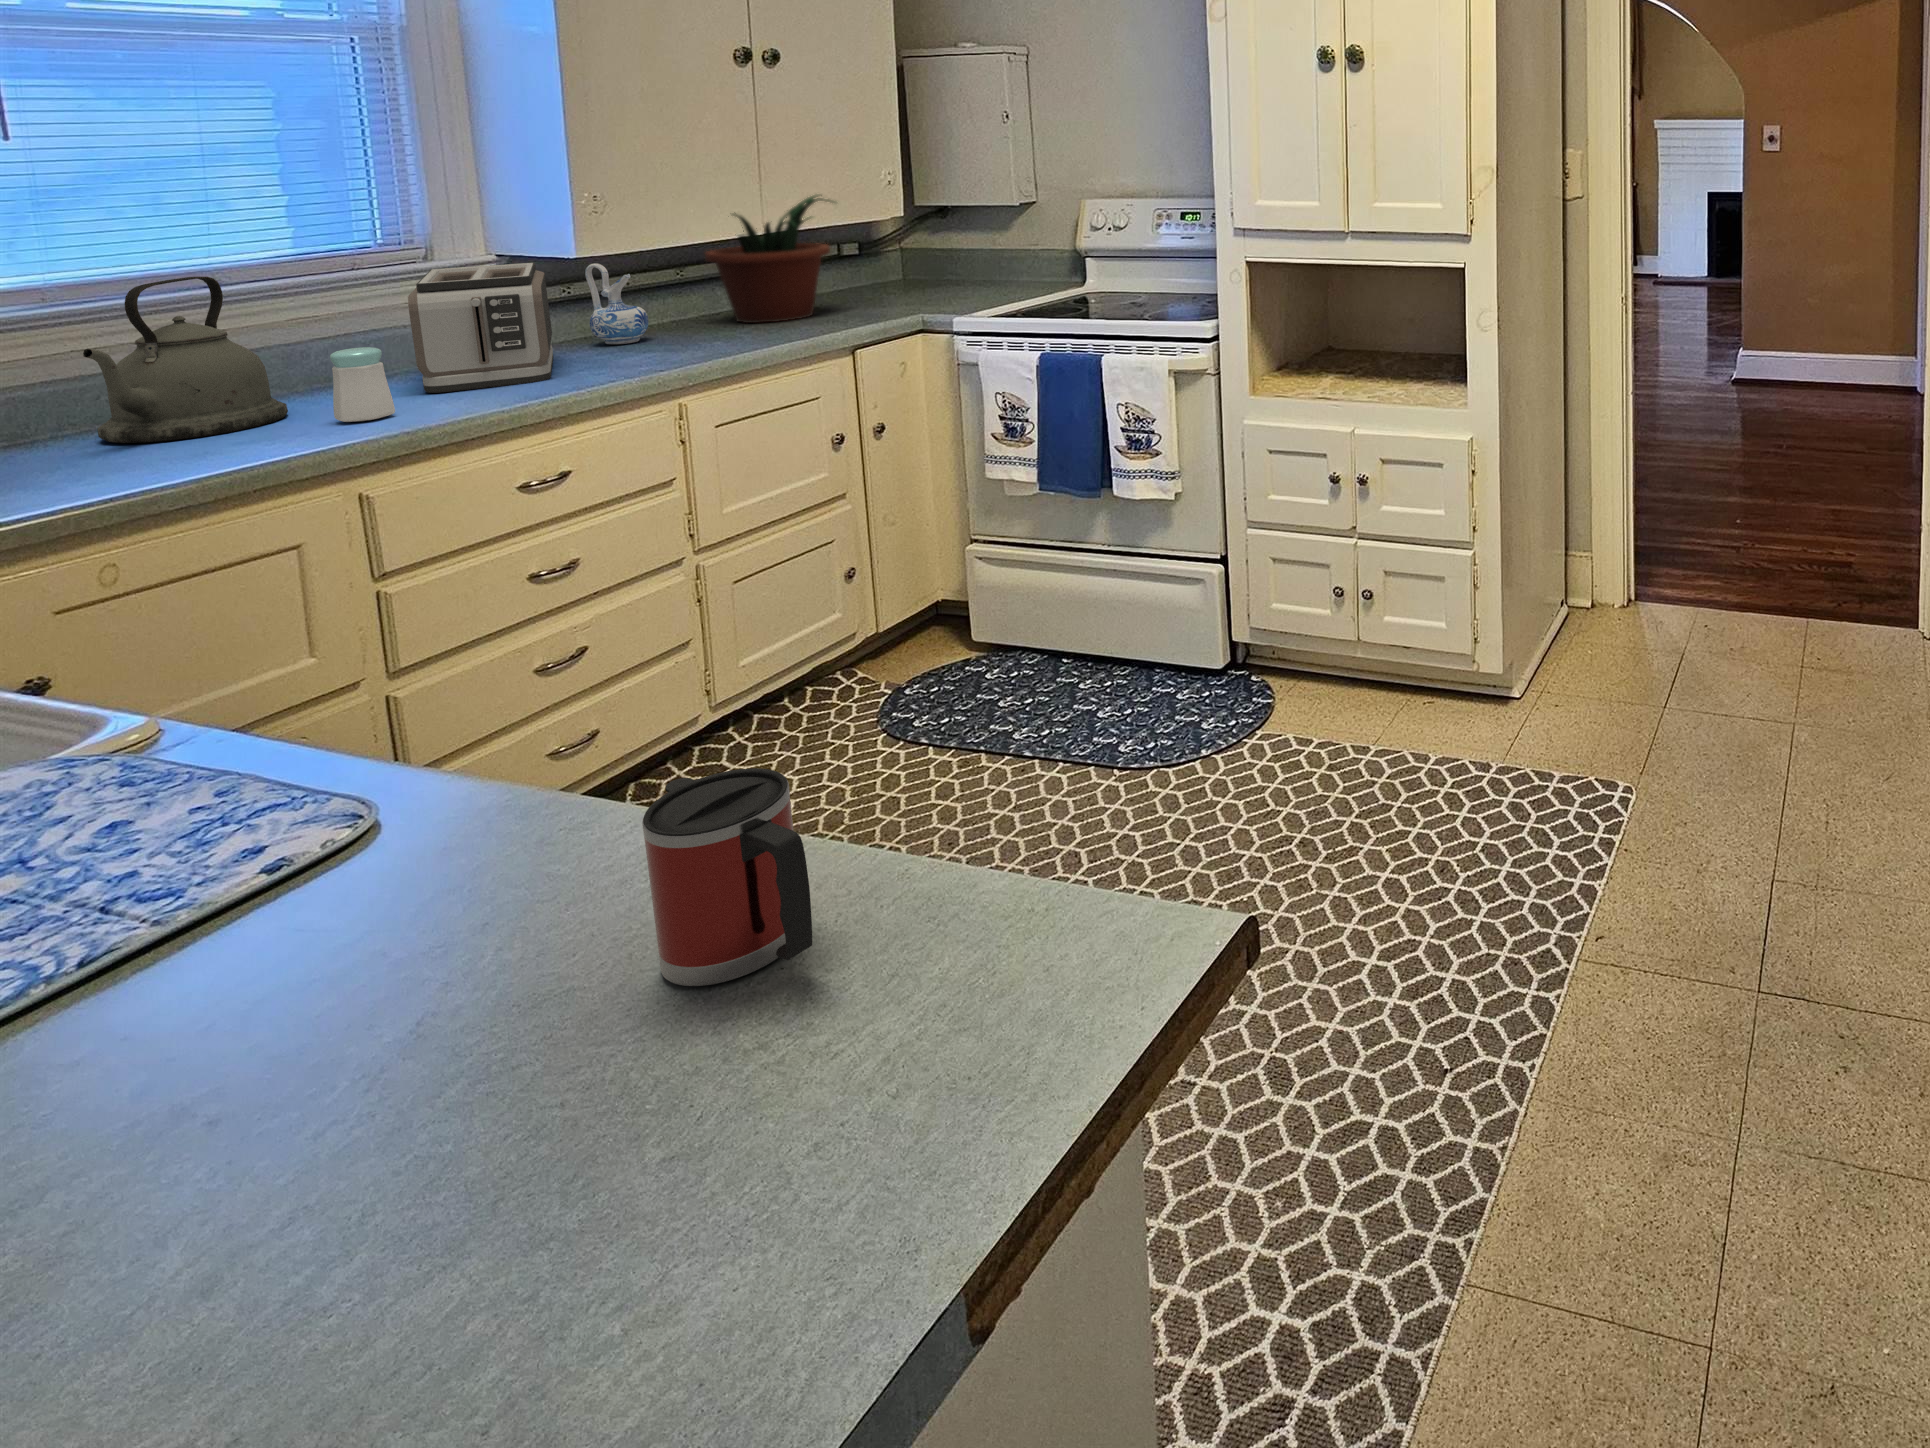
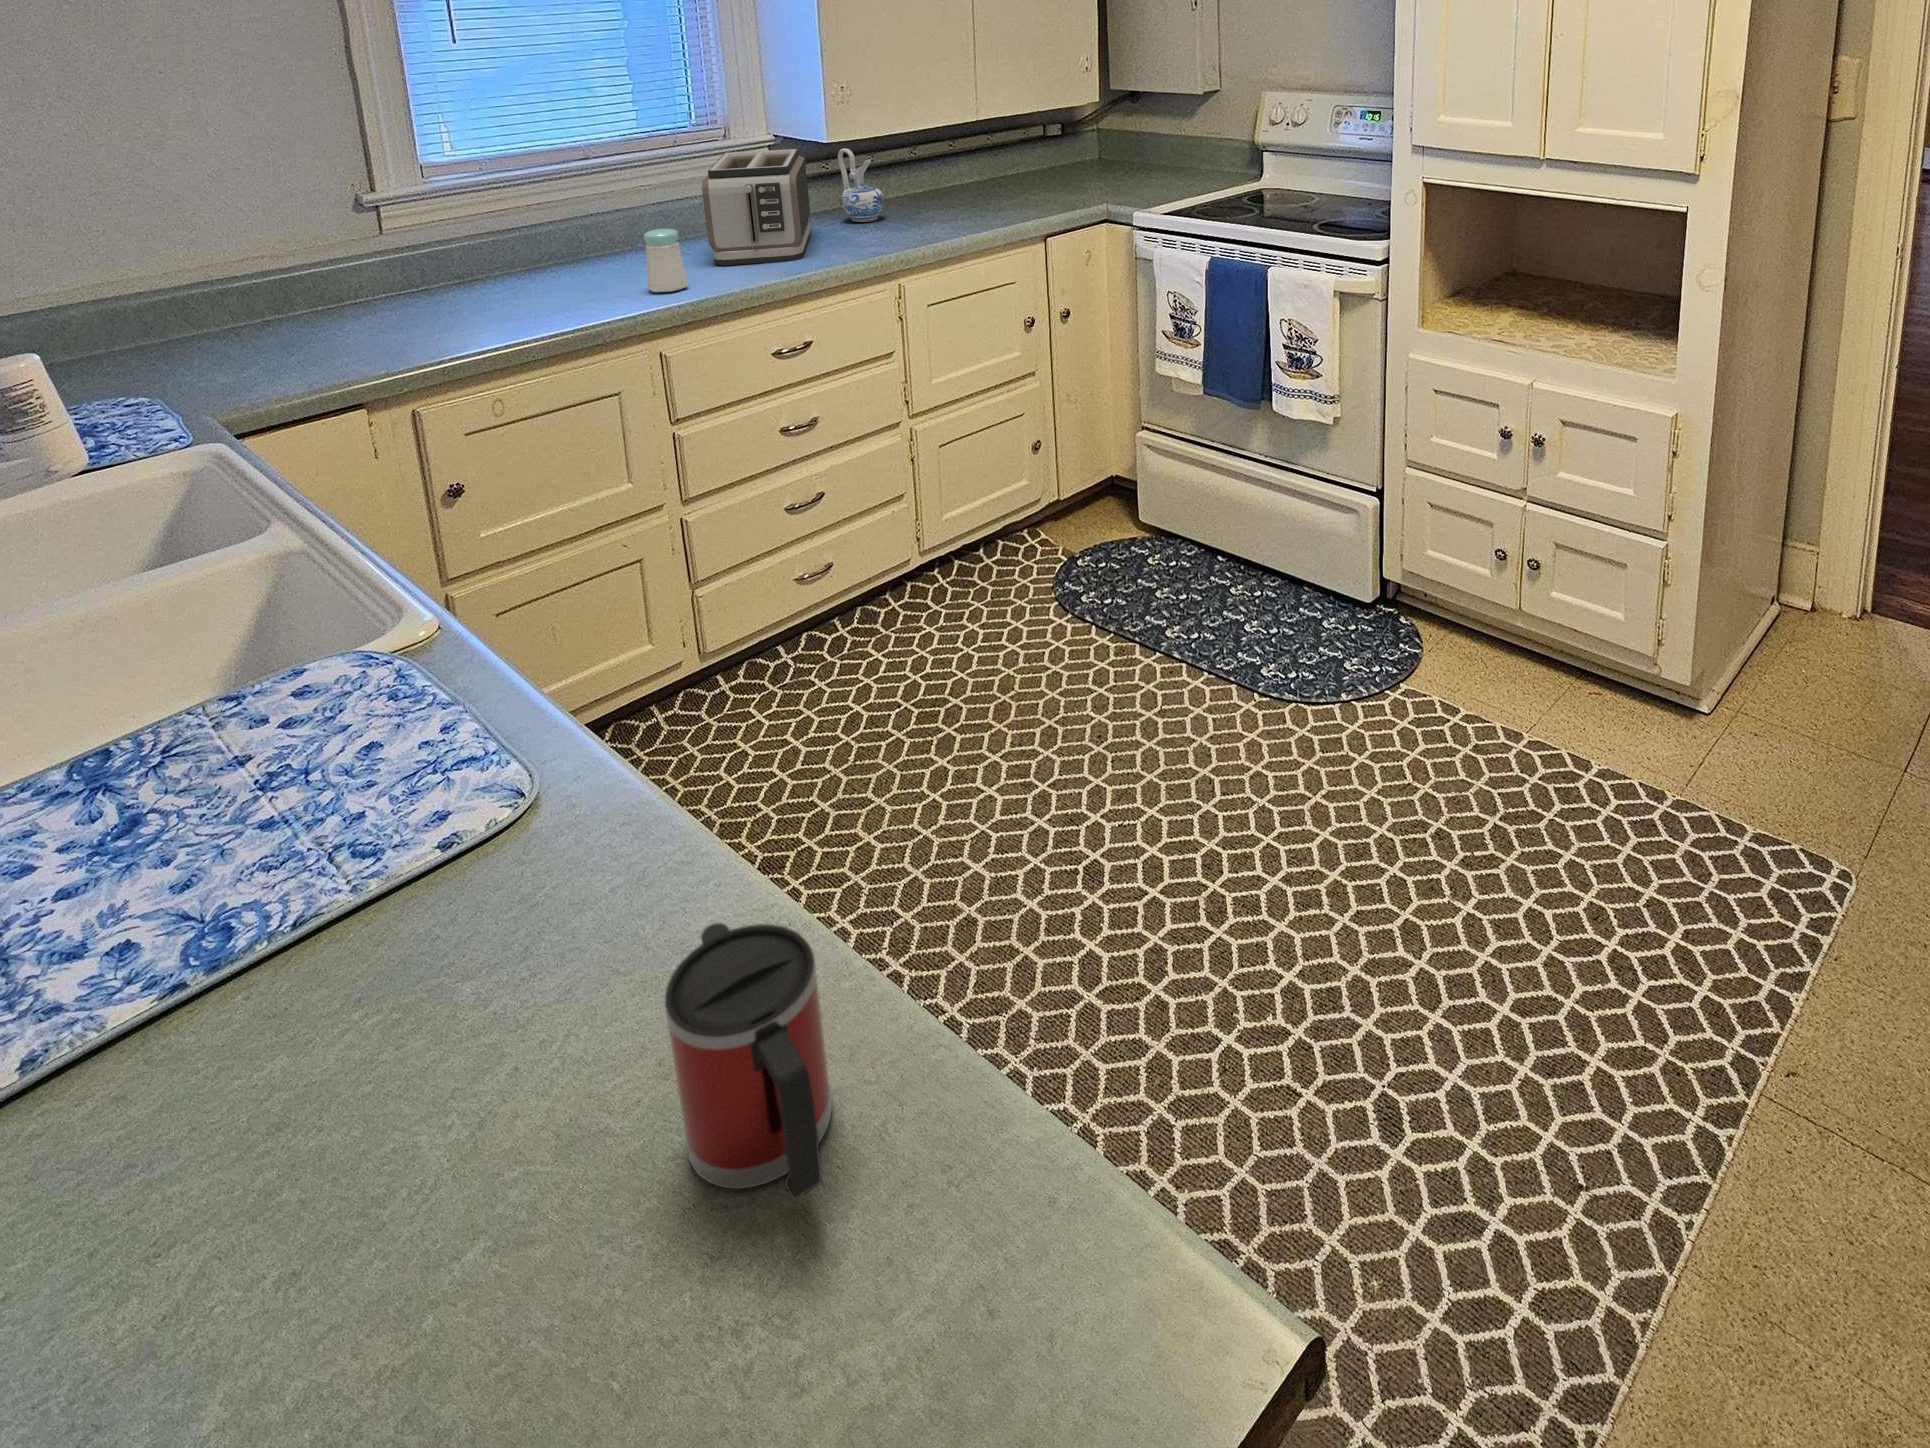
potted plant: present [705,195,832,323] -> none [918,83,1041,206]
kettle: present [83,277,288,443] -> none [489,161,623,297]

